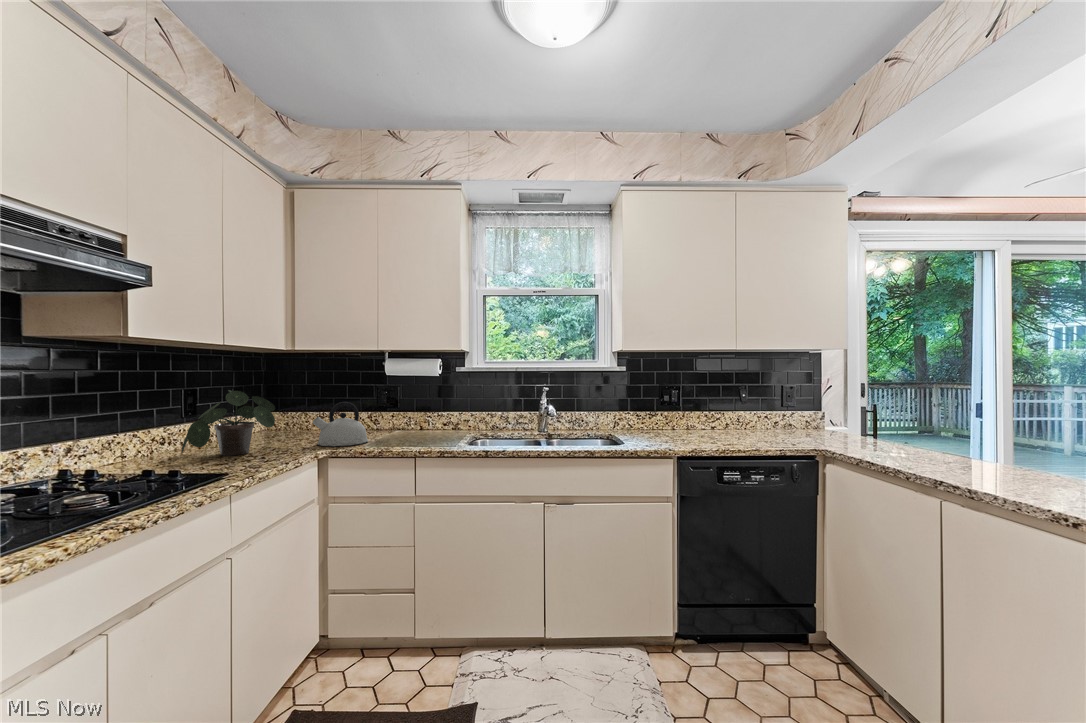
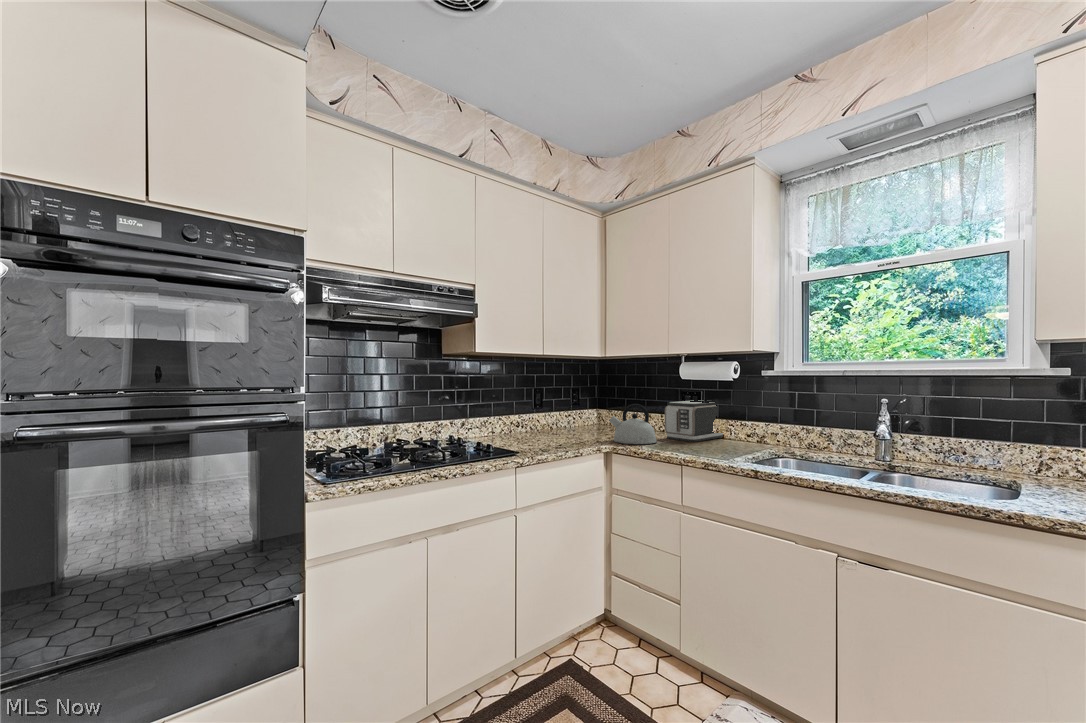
potted plant: present [182,390,275,456] -> none [518,389,579,440]
toaster: none [366,395,418,437] -> present [665,401,723,442]

